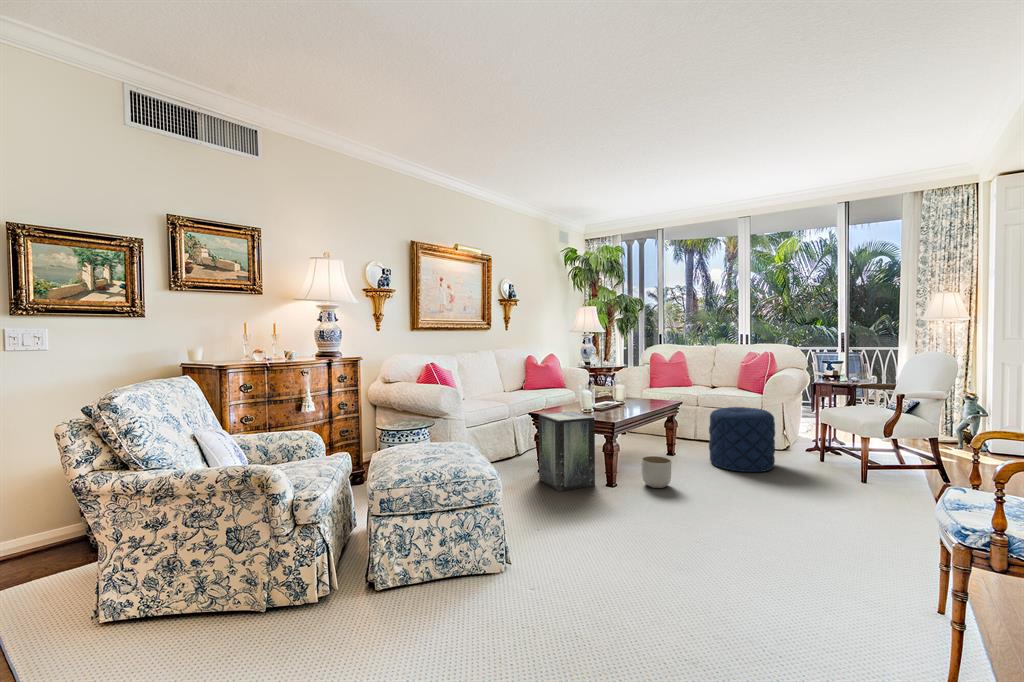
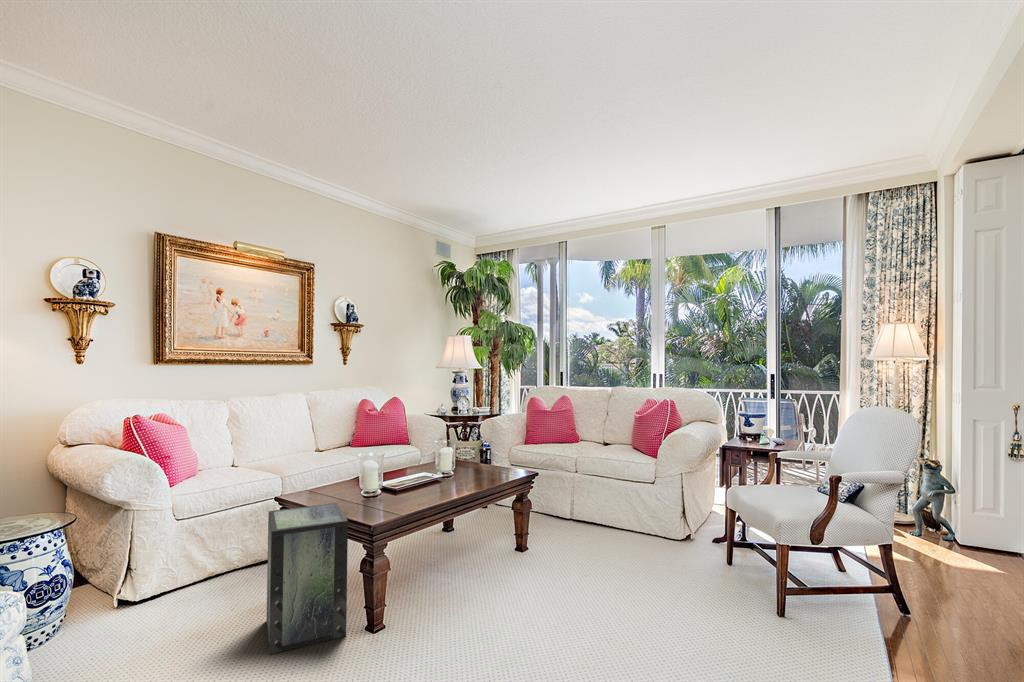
pouf: present [709,407,775,472] -> none [563,487,655,597]
planter: present [642,456,672,488] -> none [423,582,471,643]

